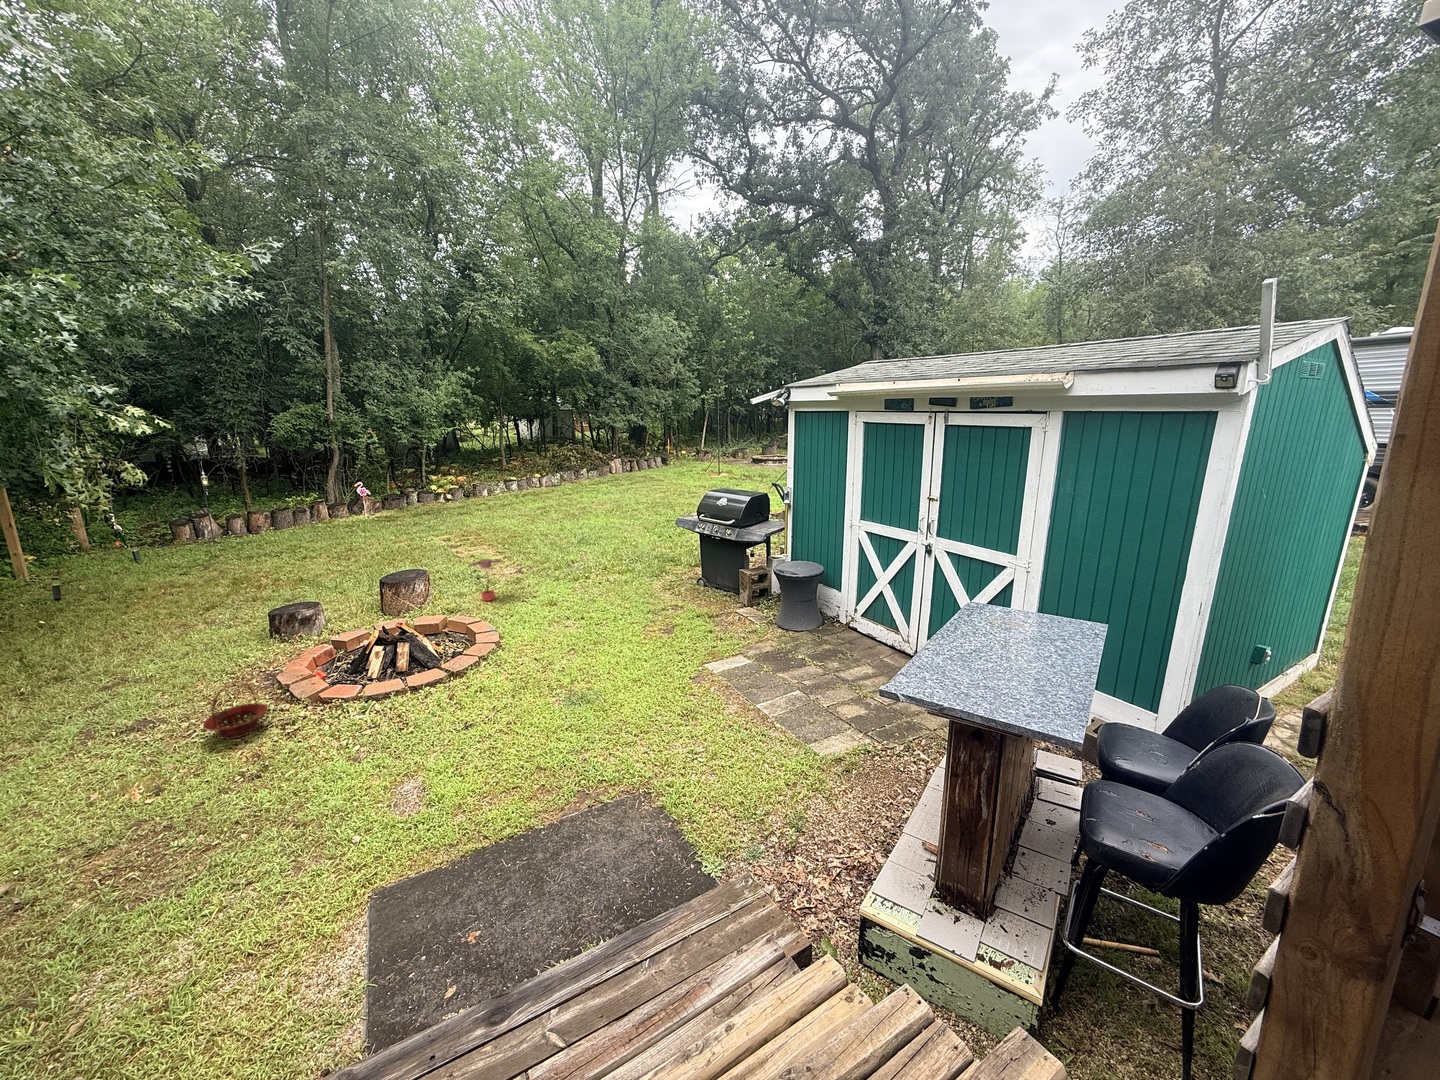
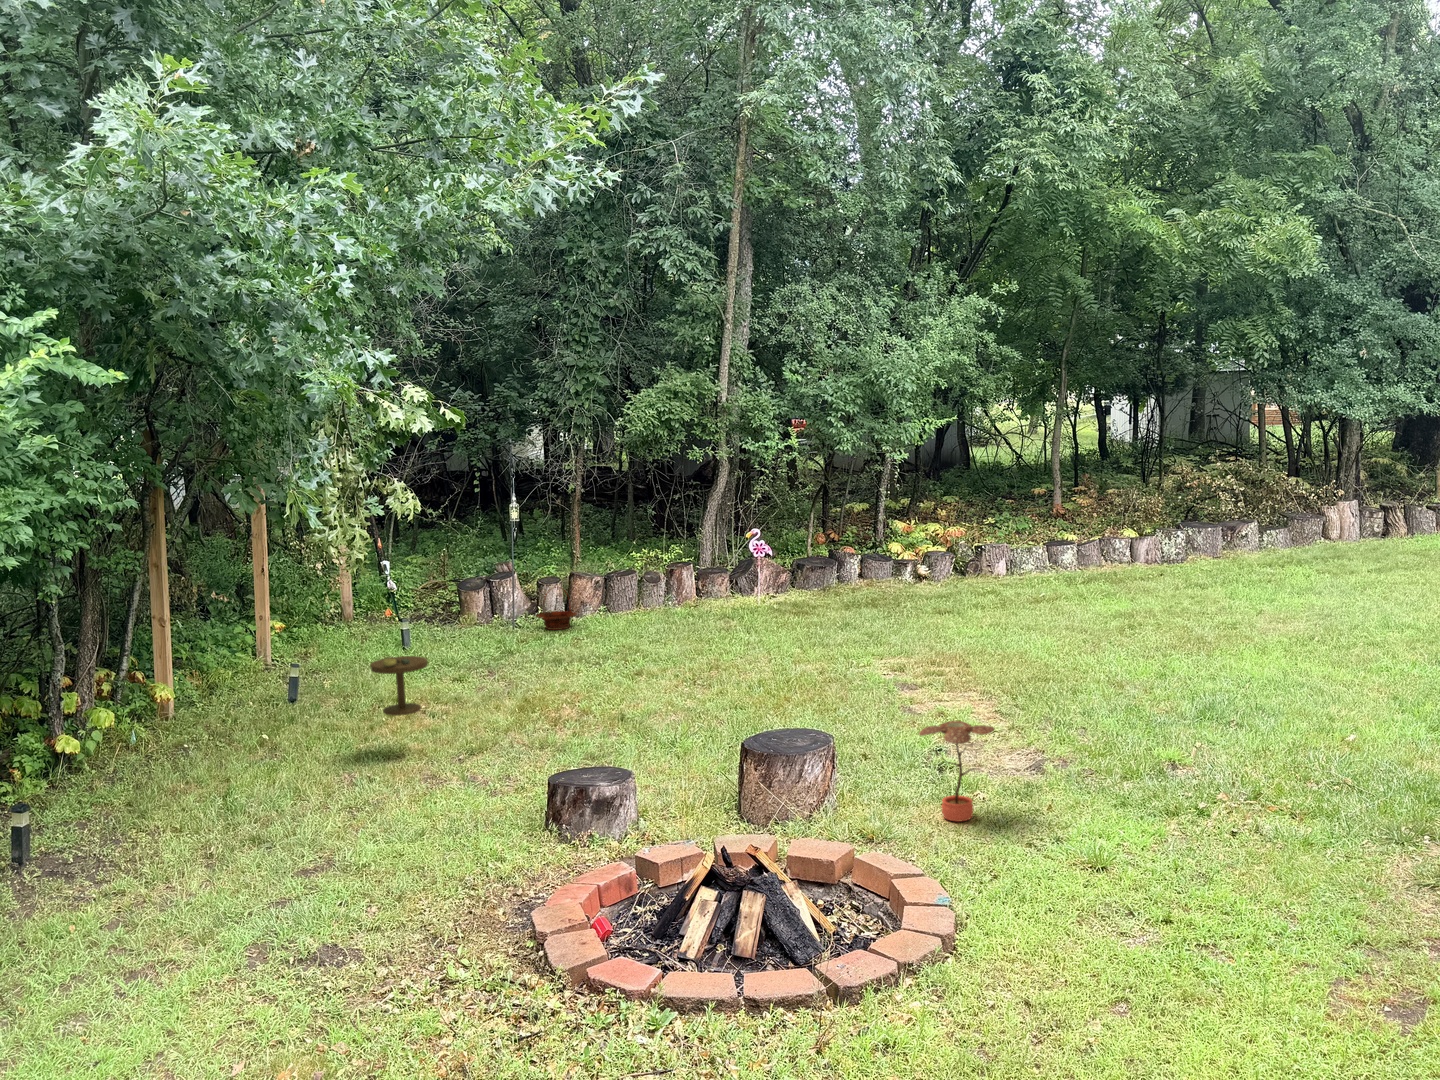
side table: none [120,564,165,622] -> present [370,656,428,716]
basket: present [203,683,268,739] -> present [537,587,577,630]

